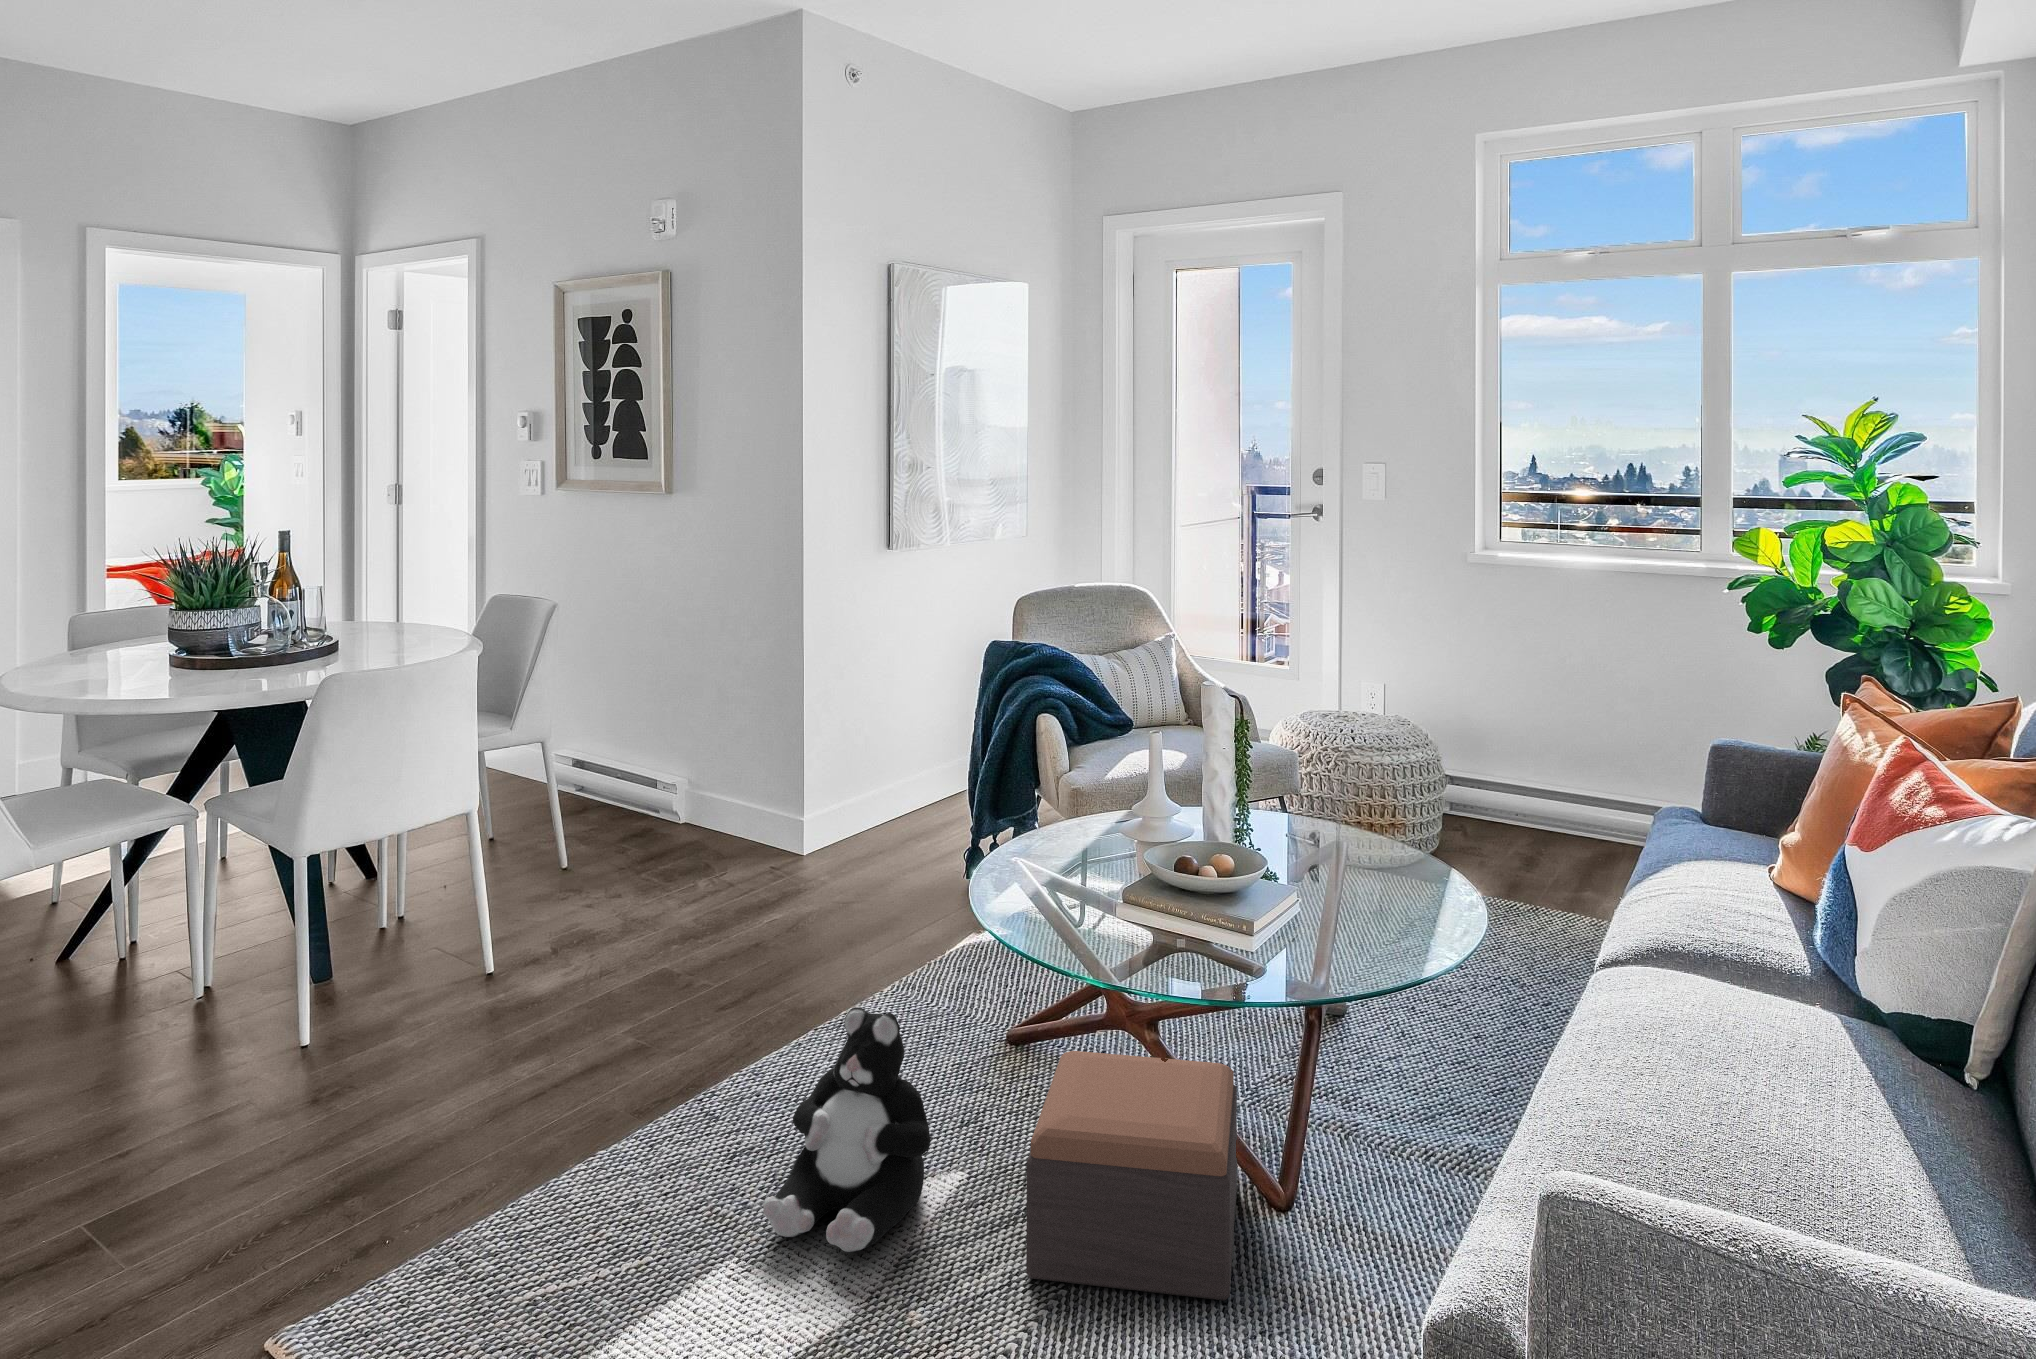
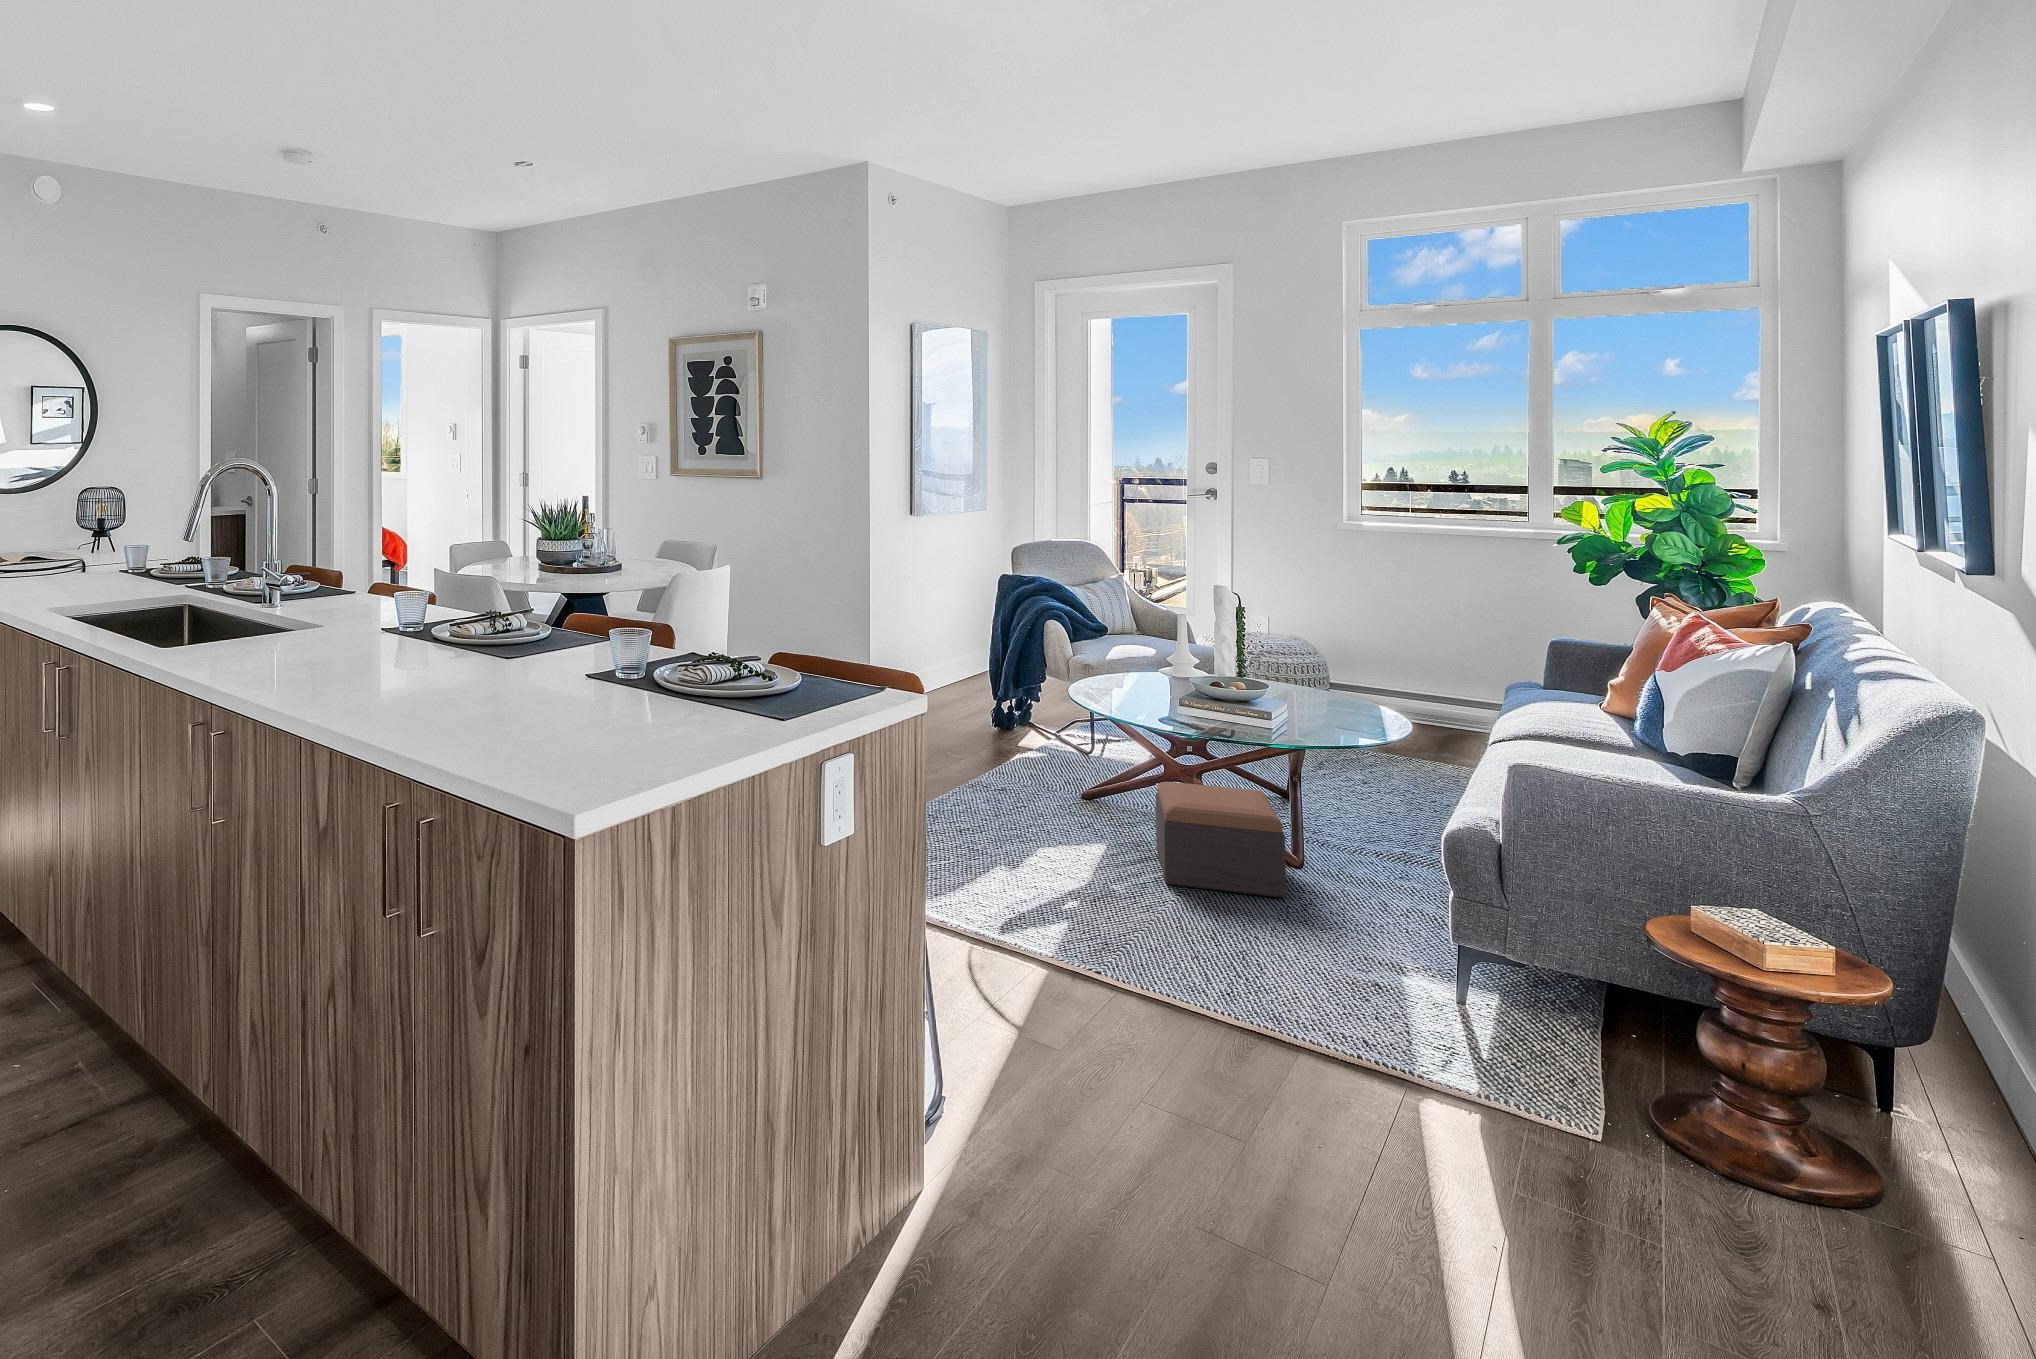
plush toy: present [763,1007,930,1252] -> none [1009,751,1094,867]

